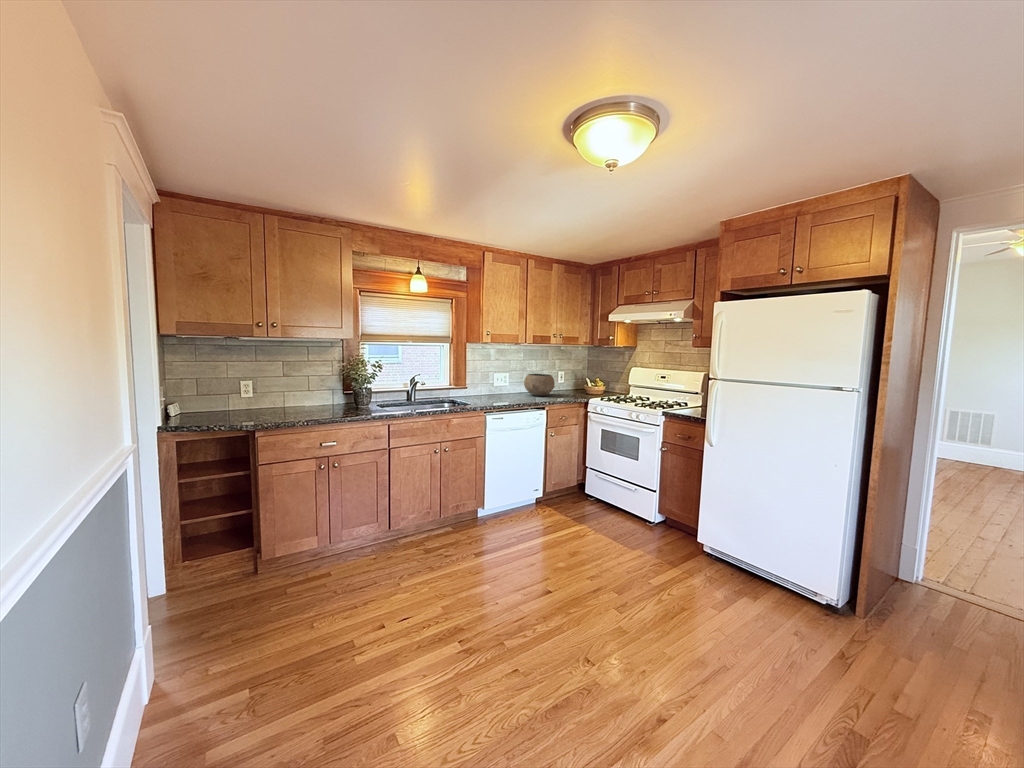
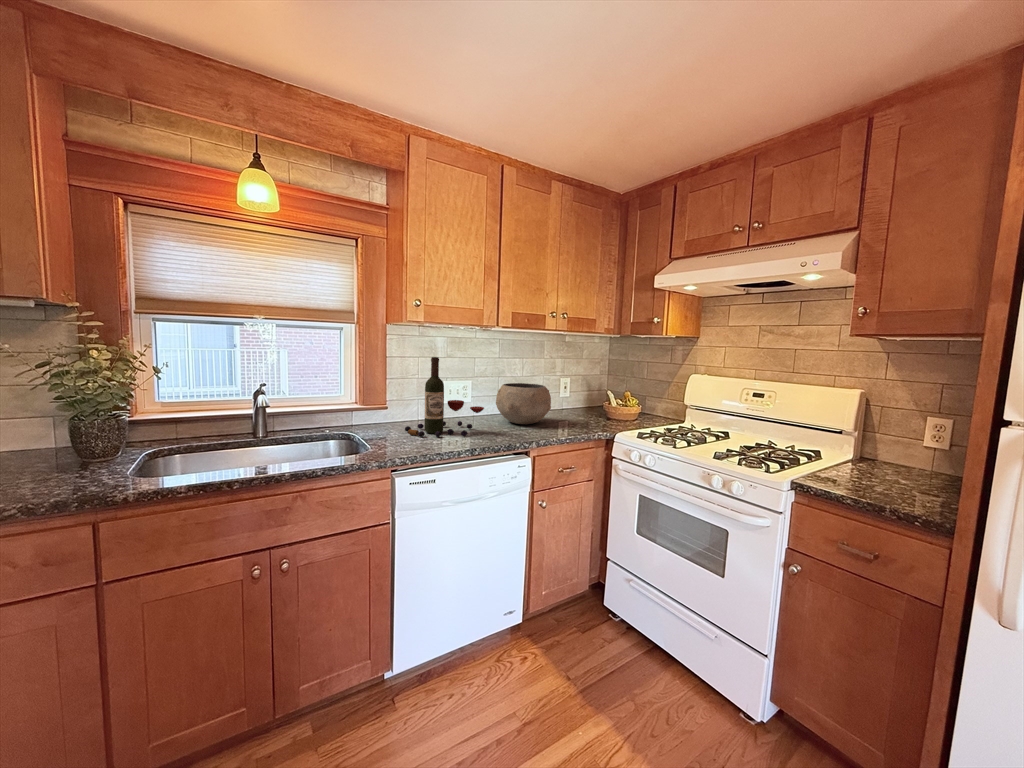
wine bottle: none [481,360,522,401] -> present [405,357,484,437]

